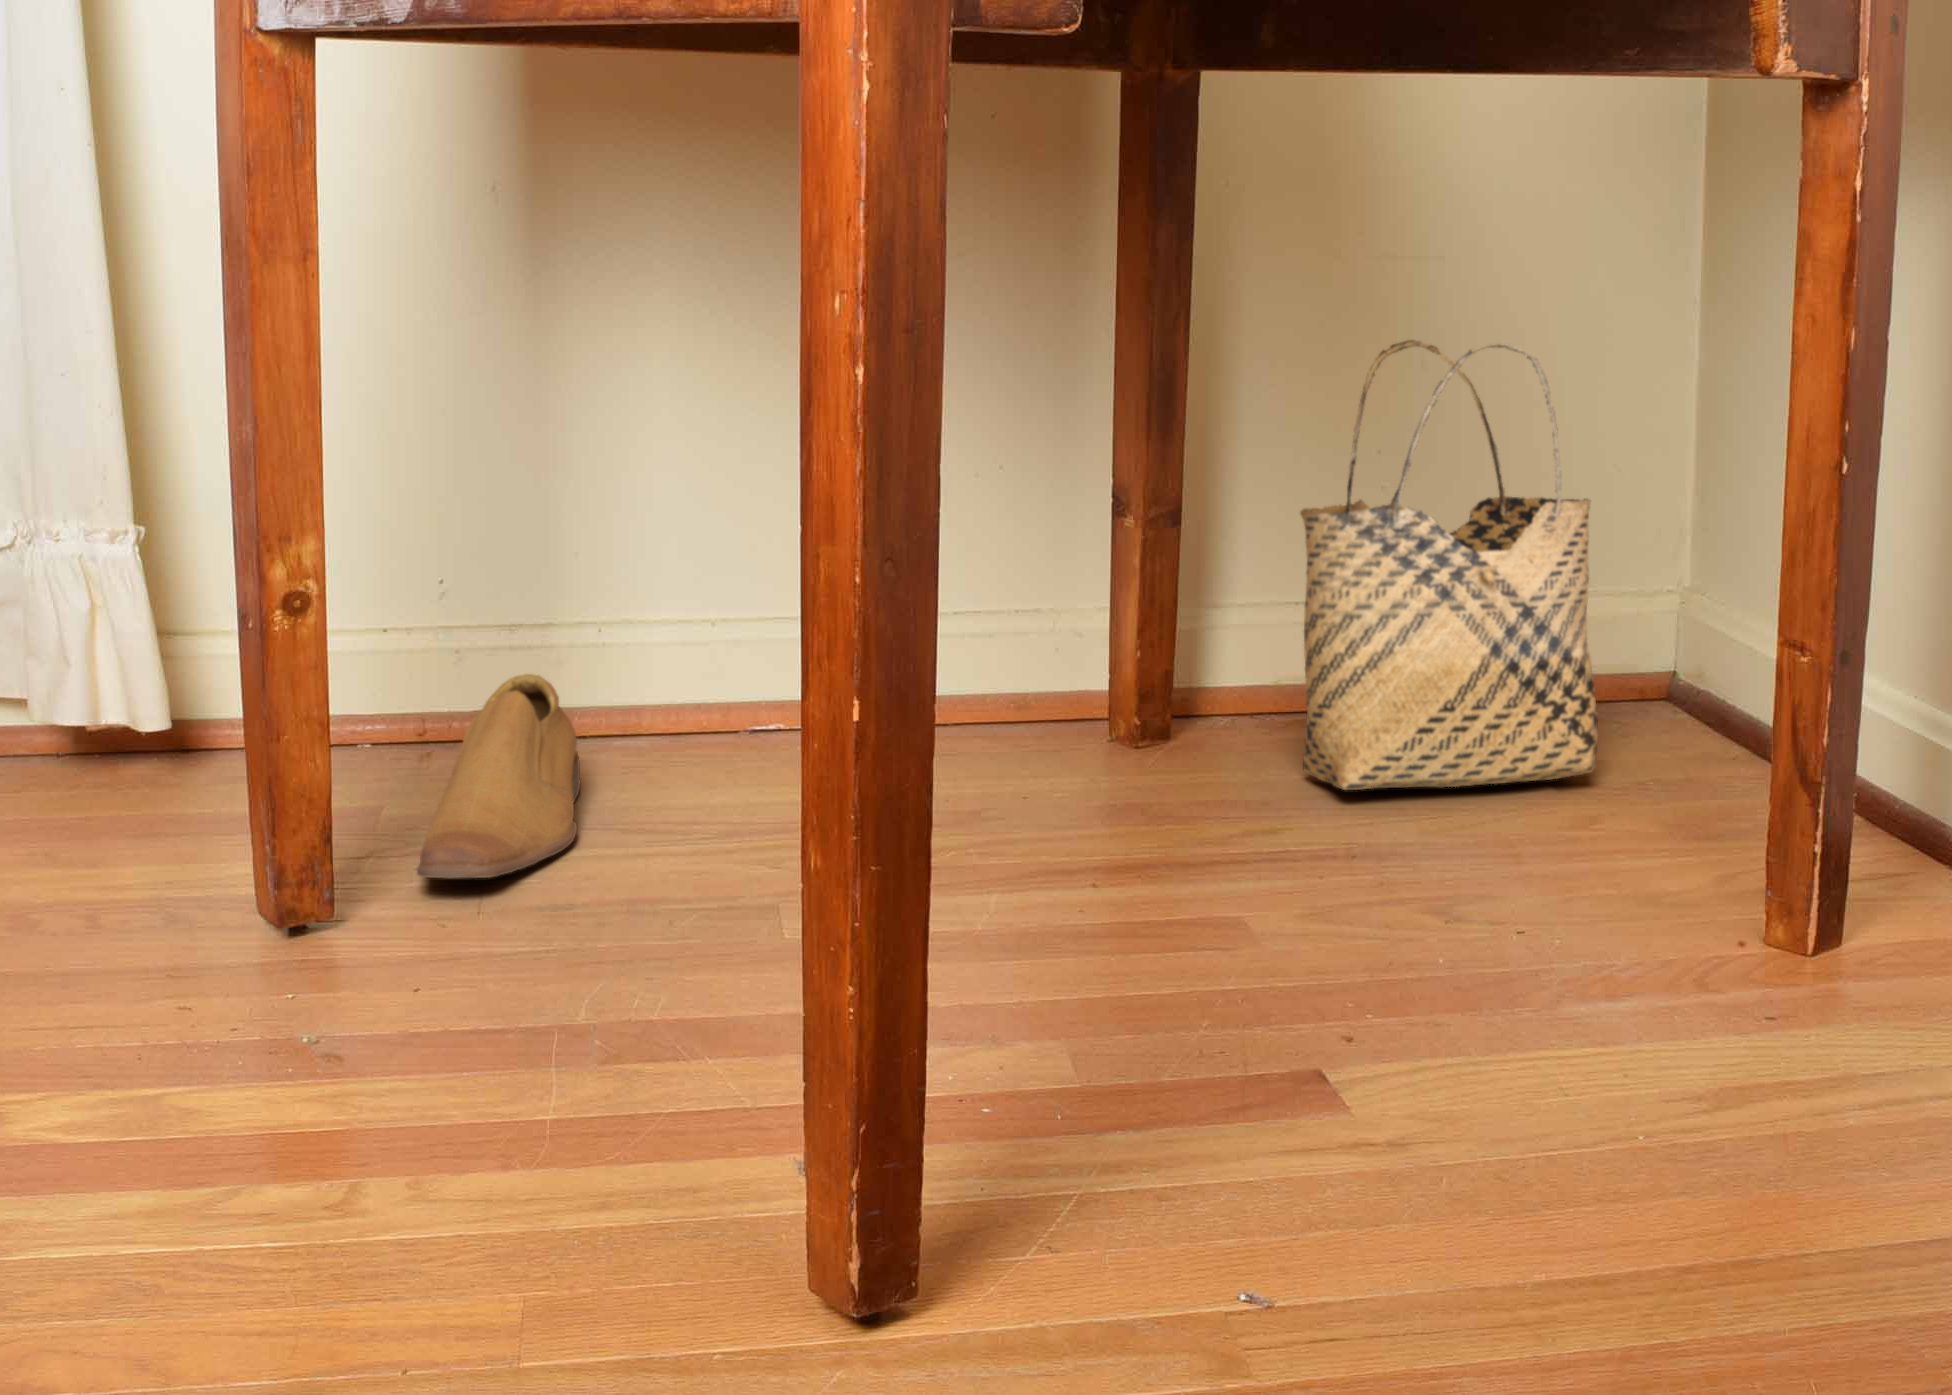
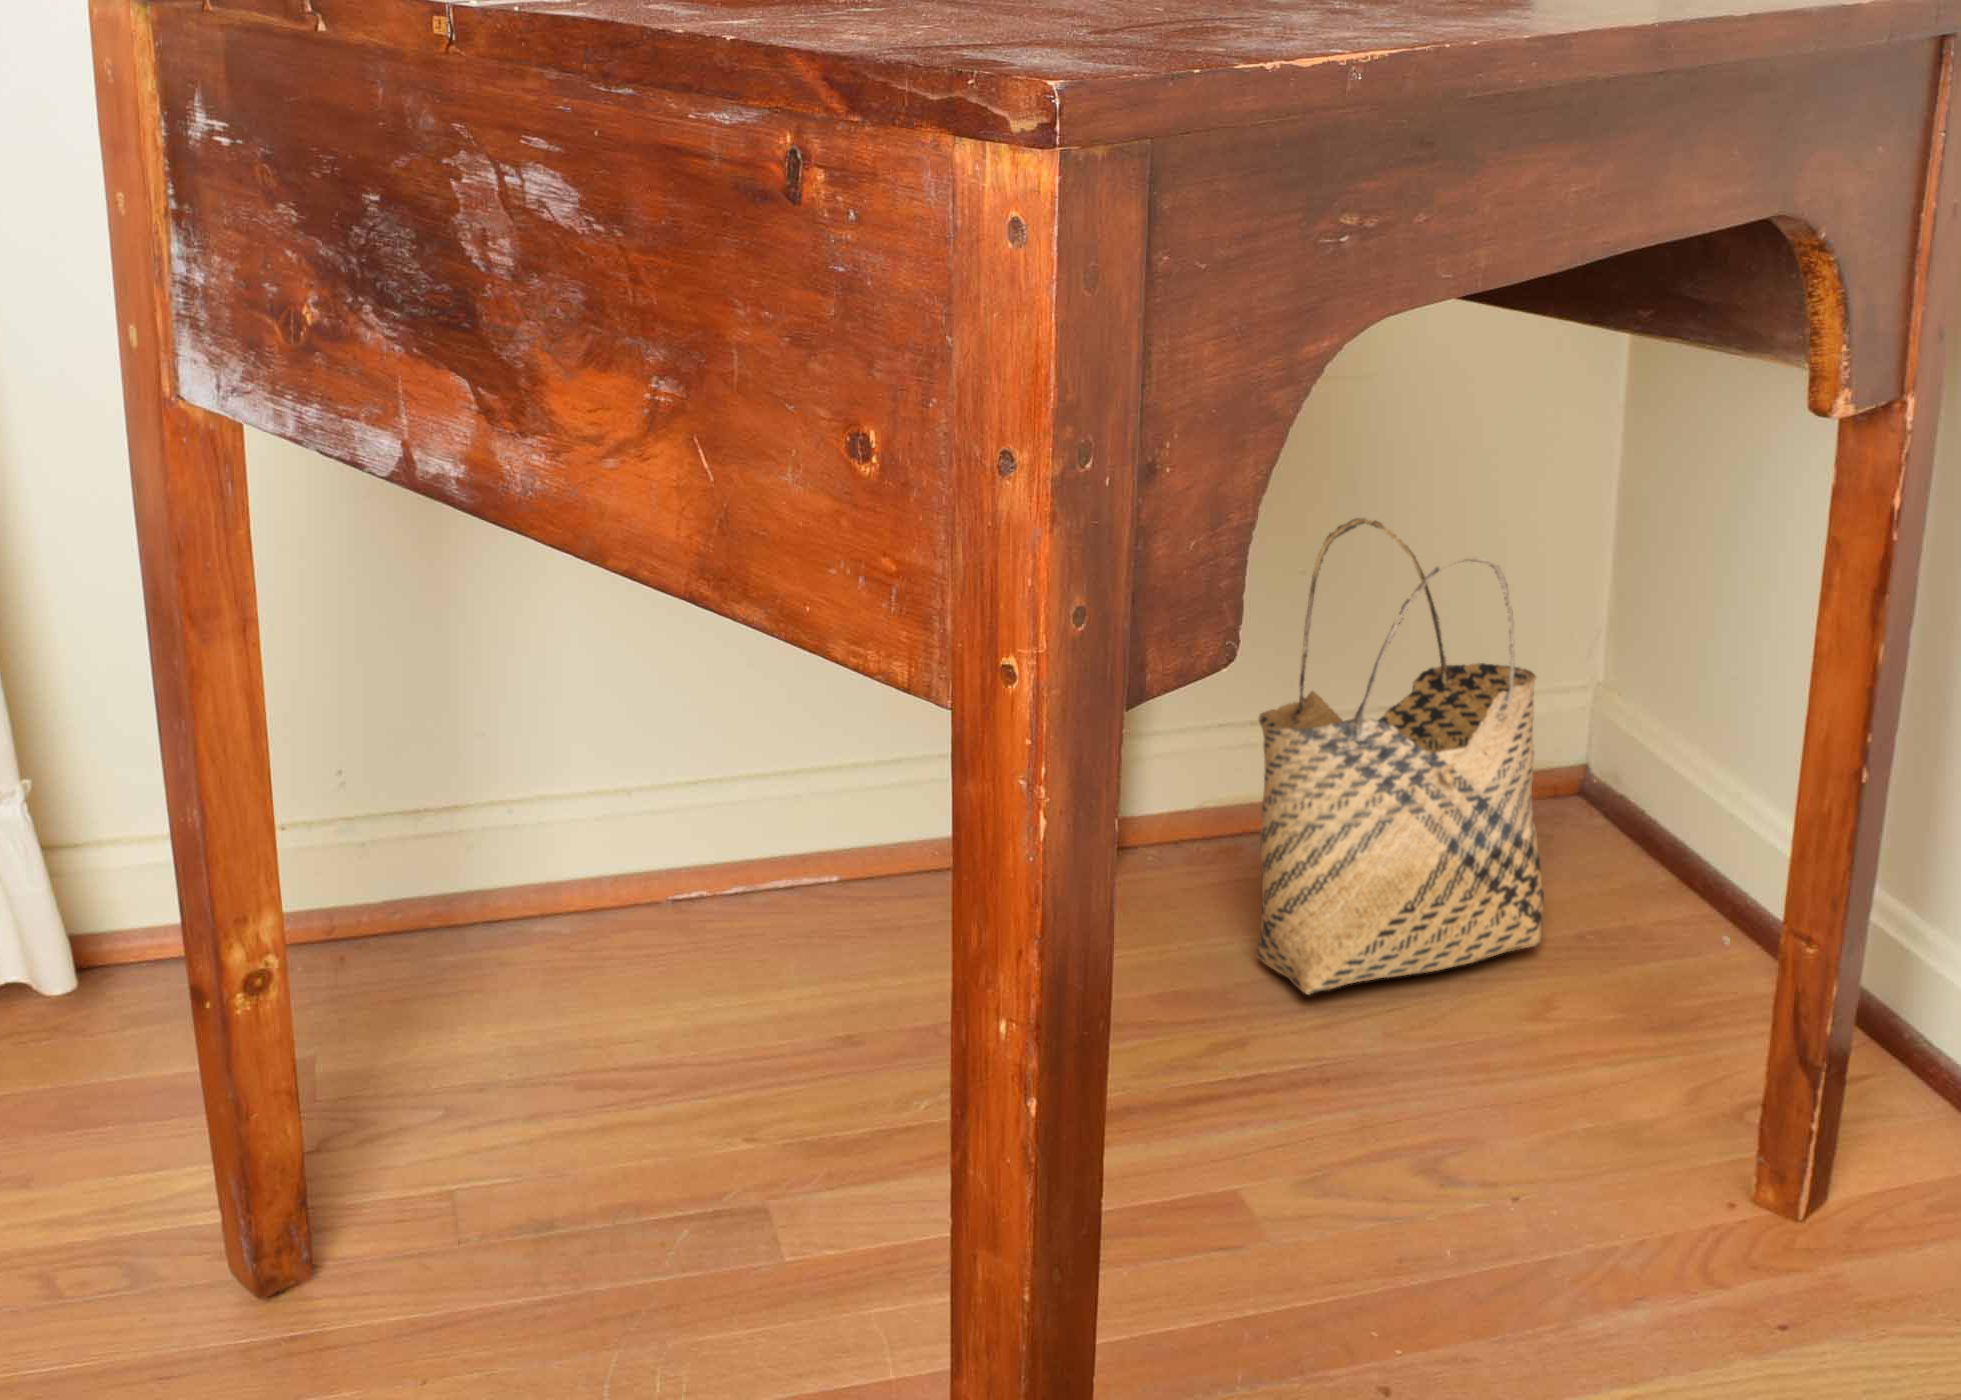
shoe: present [417,674,580,878] -> none [390,925,544,1229]

